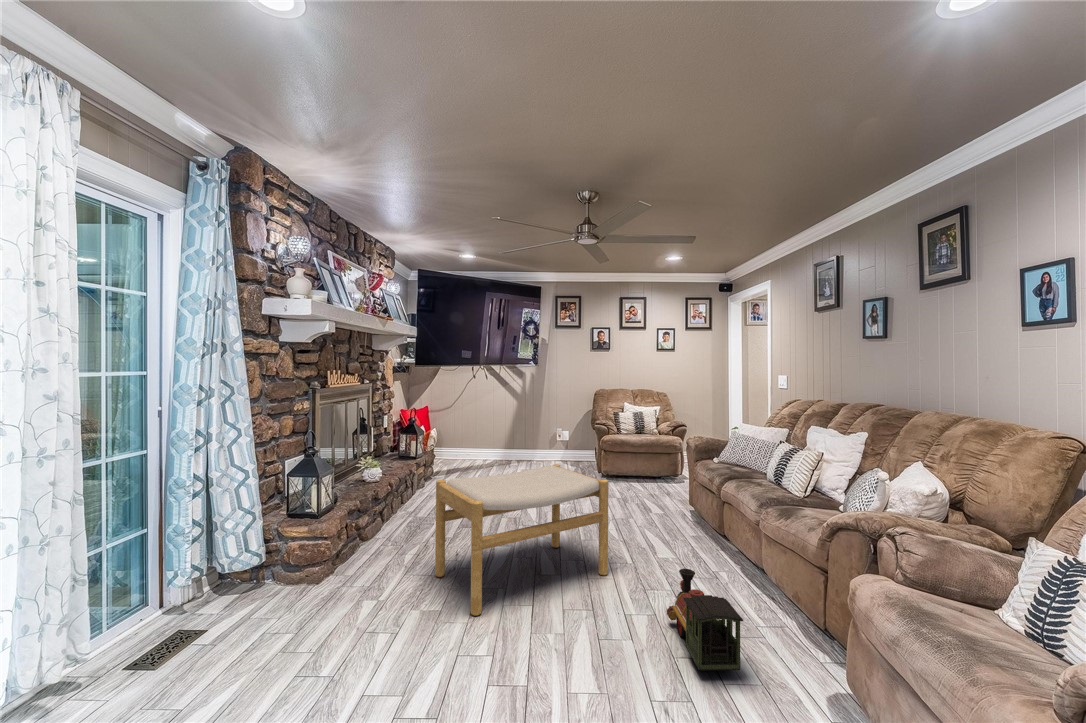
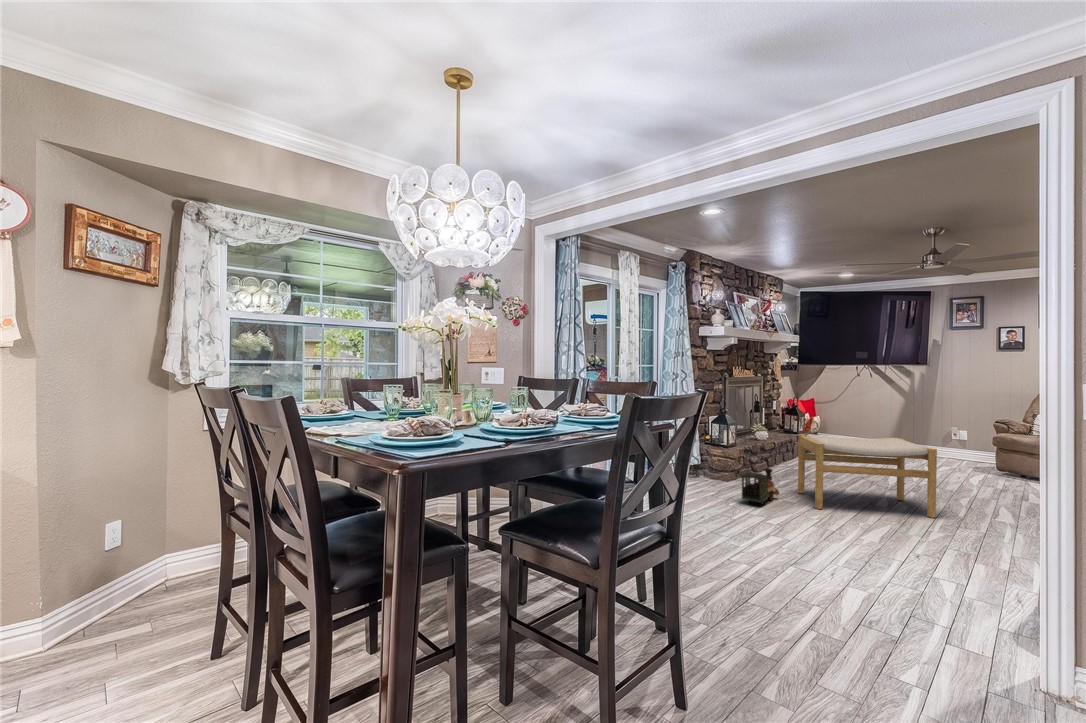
toy train: present [667,569,743,670] -> present [742,468,779,505]

